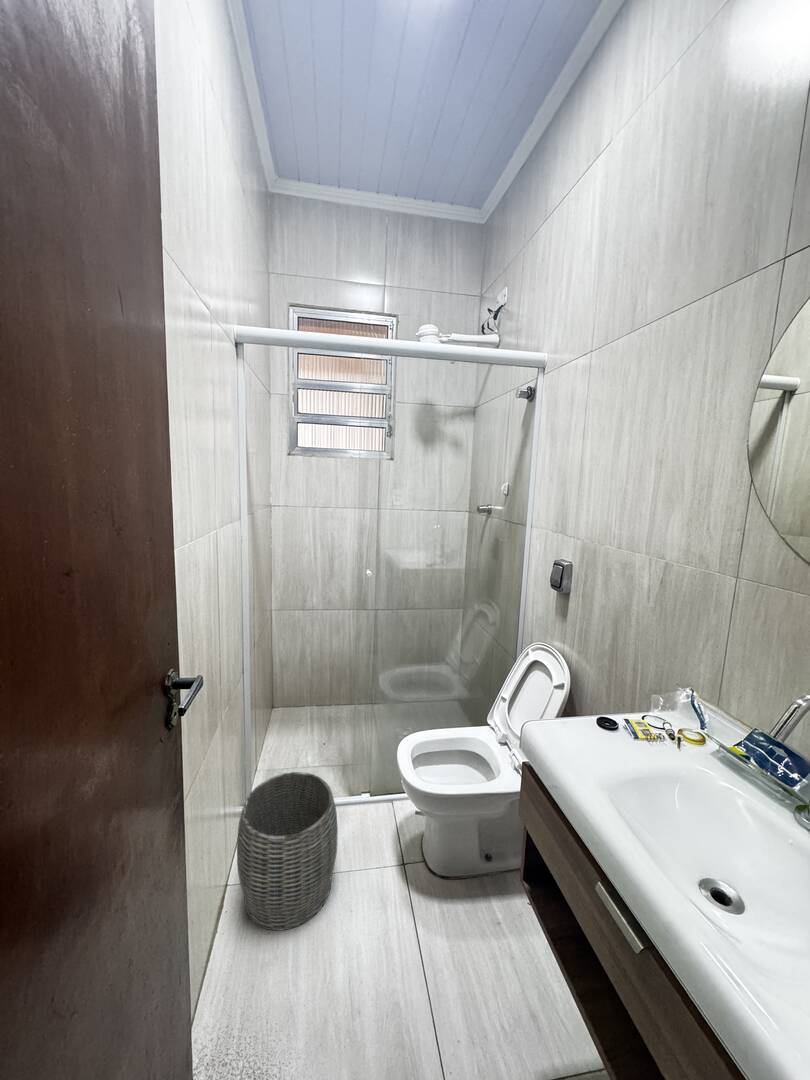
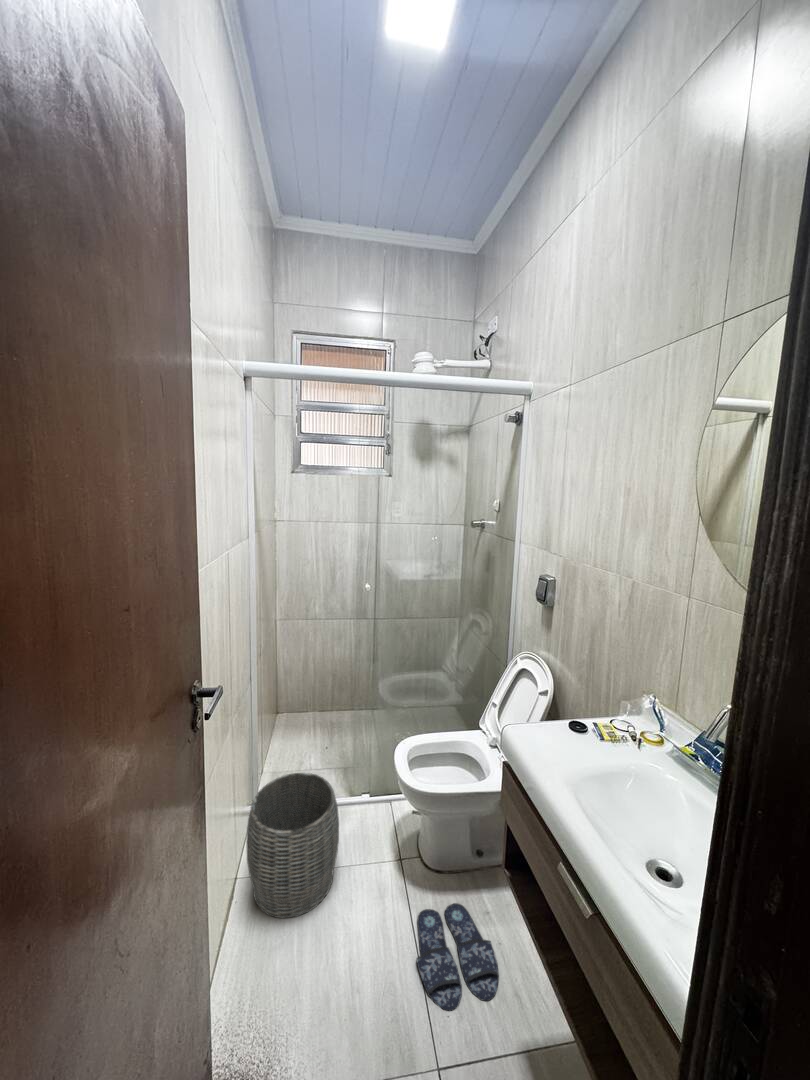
slippers: none [422,914,513,1036] -> present [417,903,499,1011]

